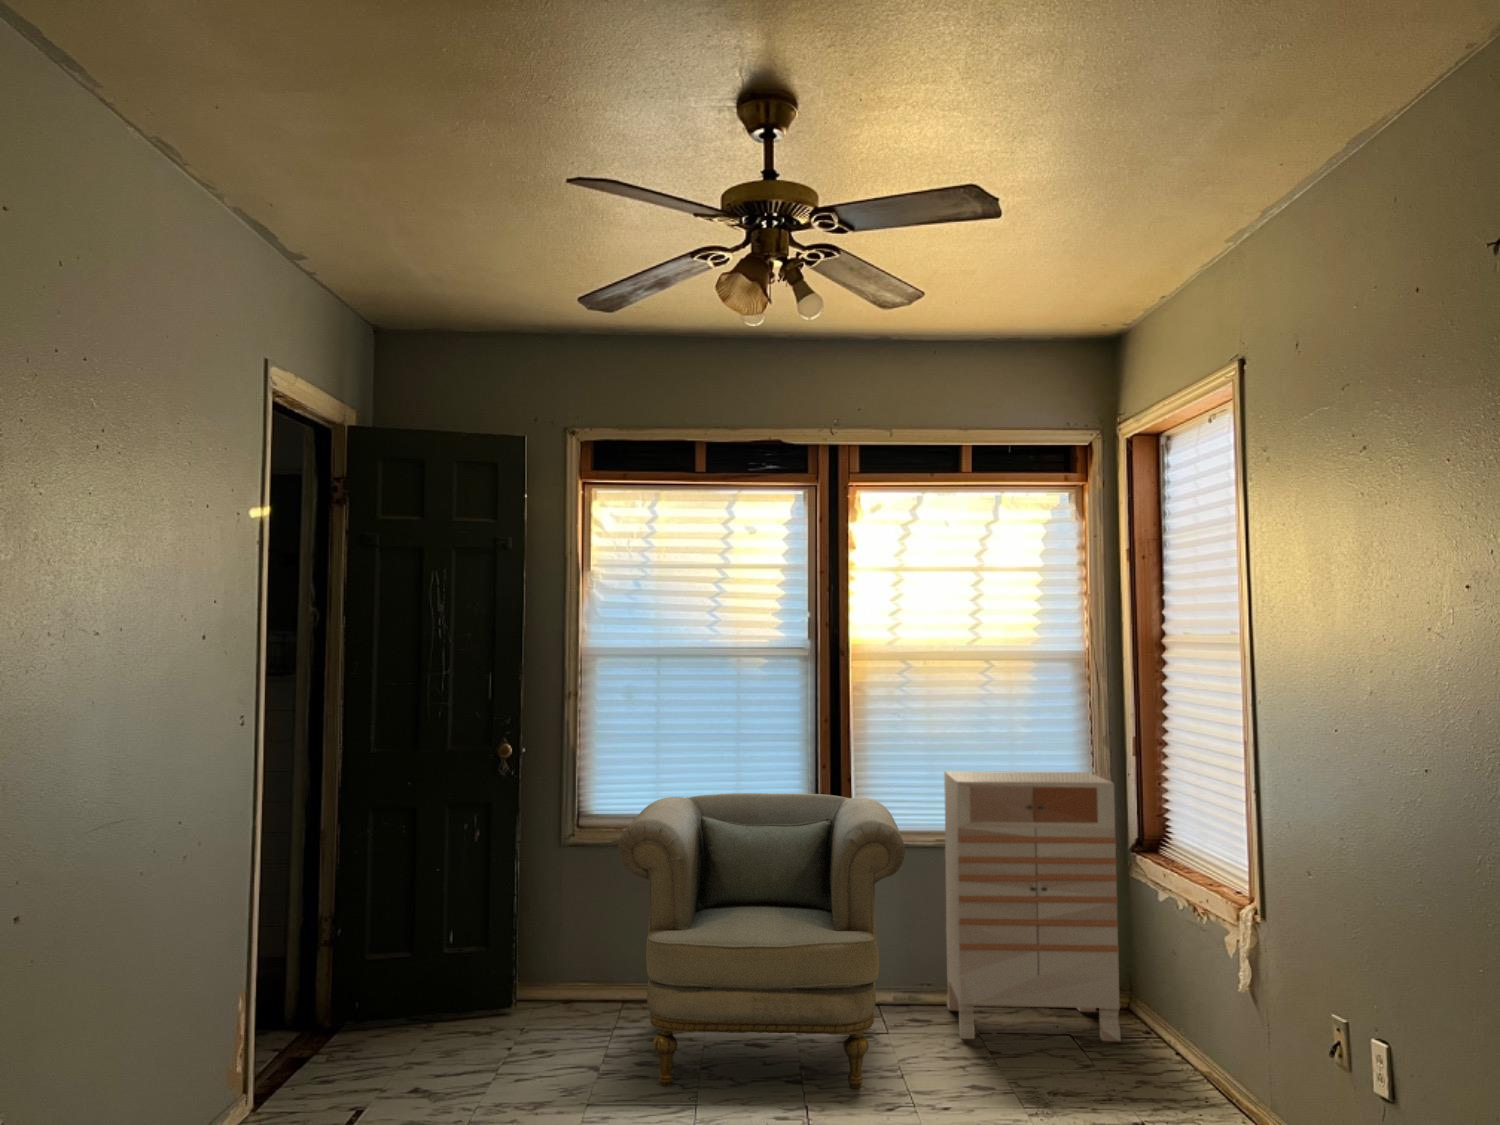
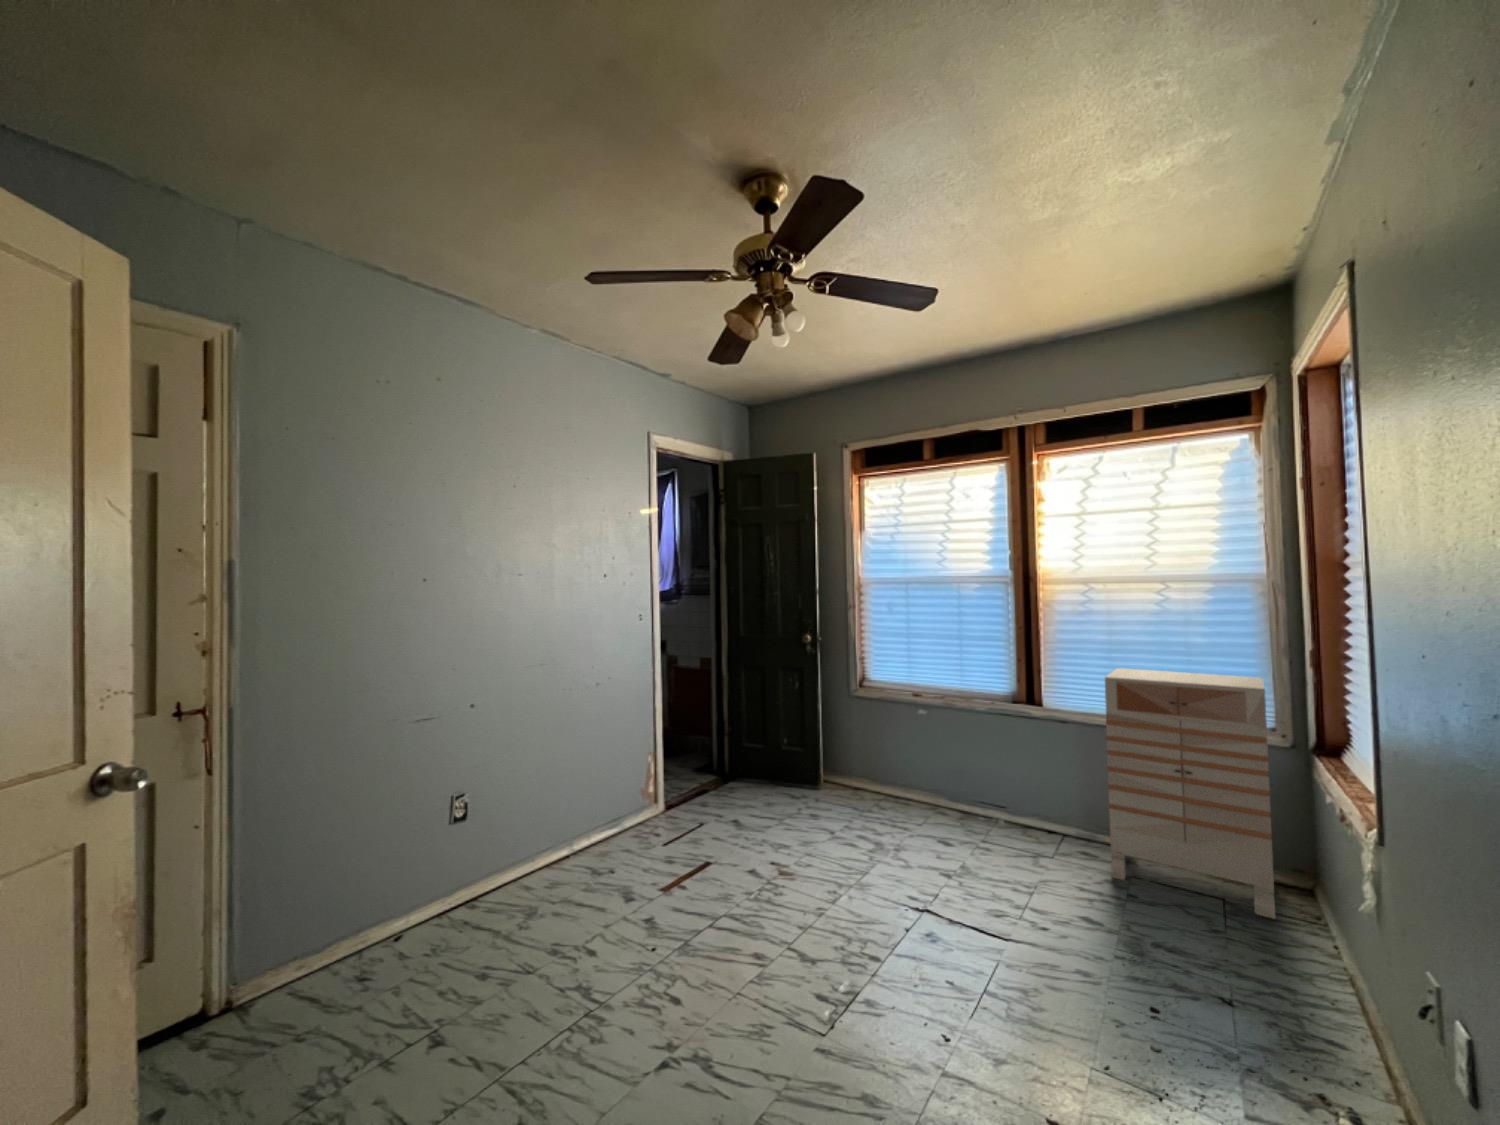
armchair: present [618,793,905,1089] -> none [839,672,1063,893]

